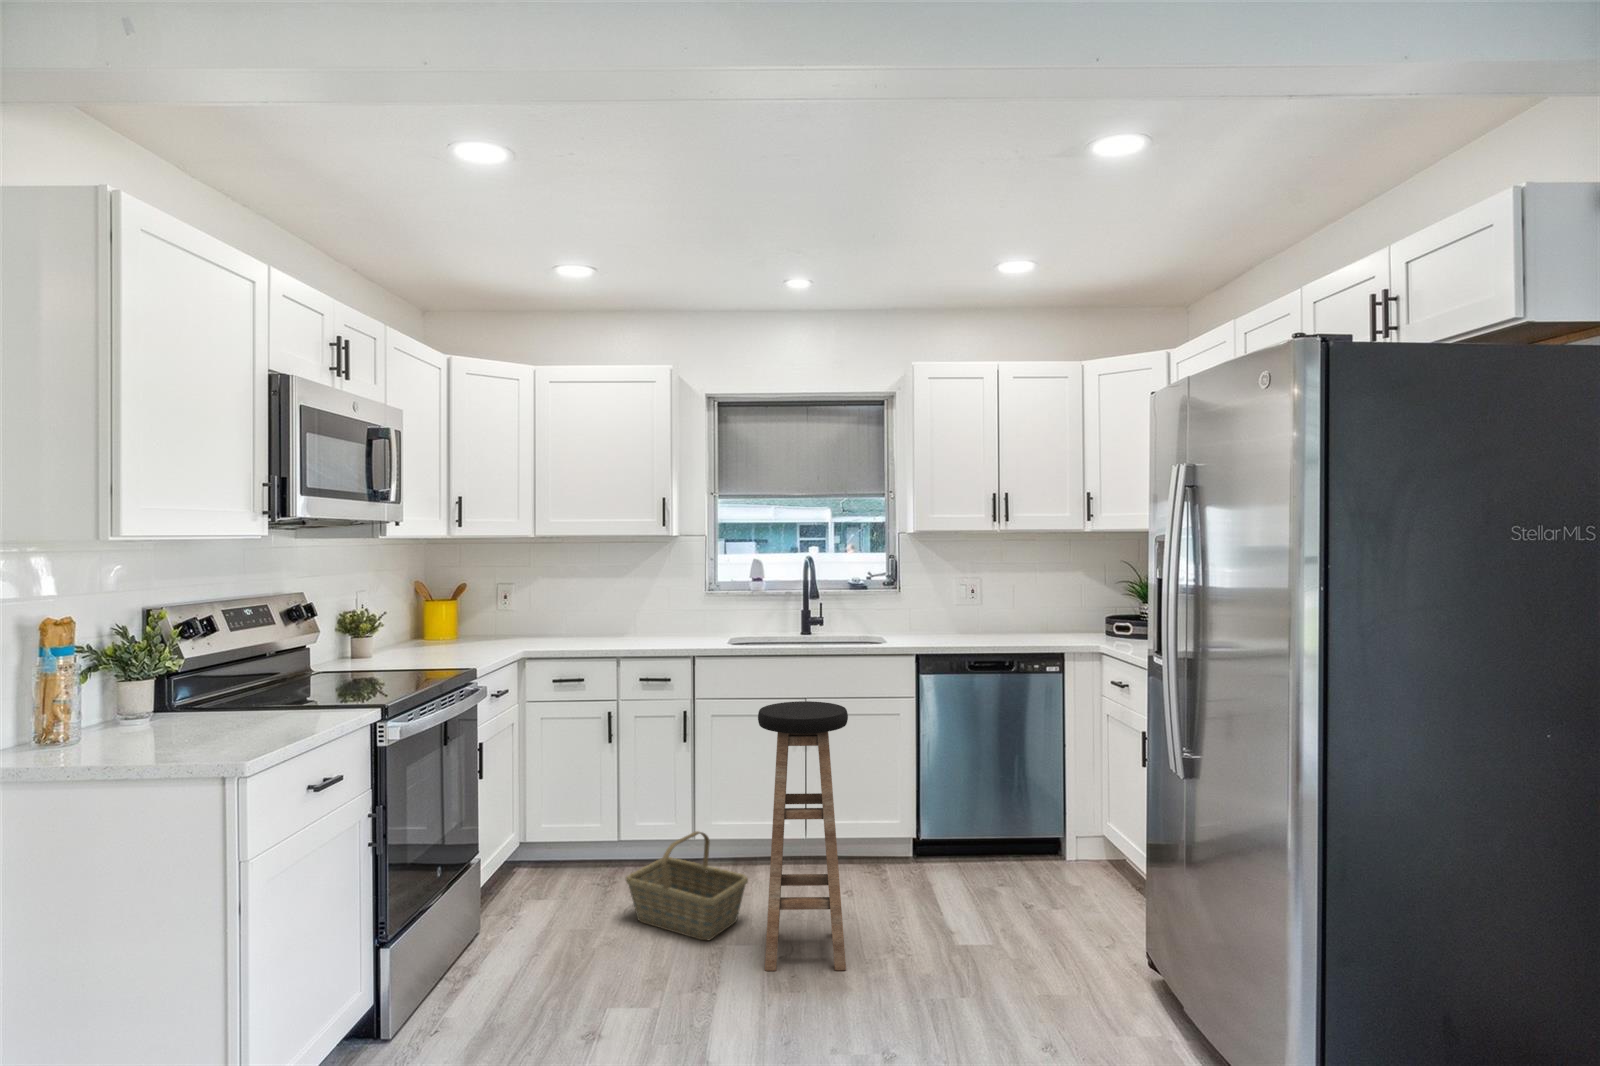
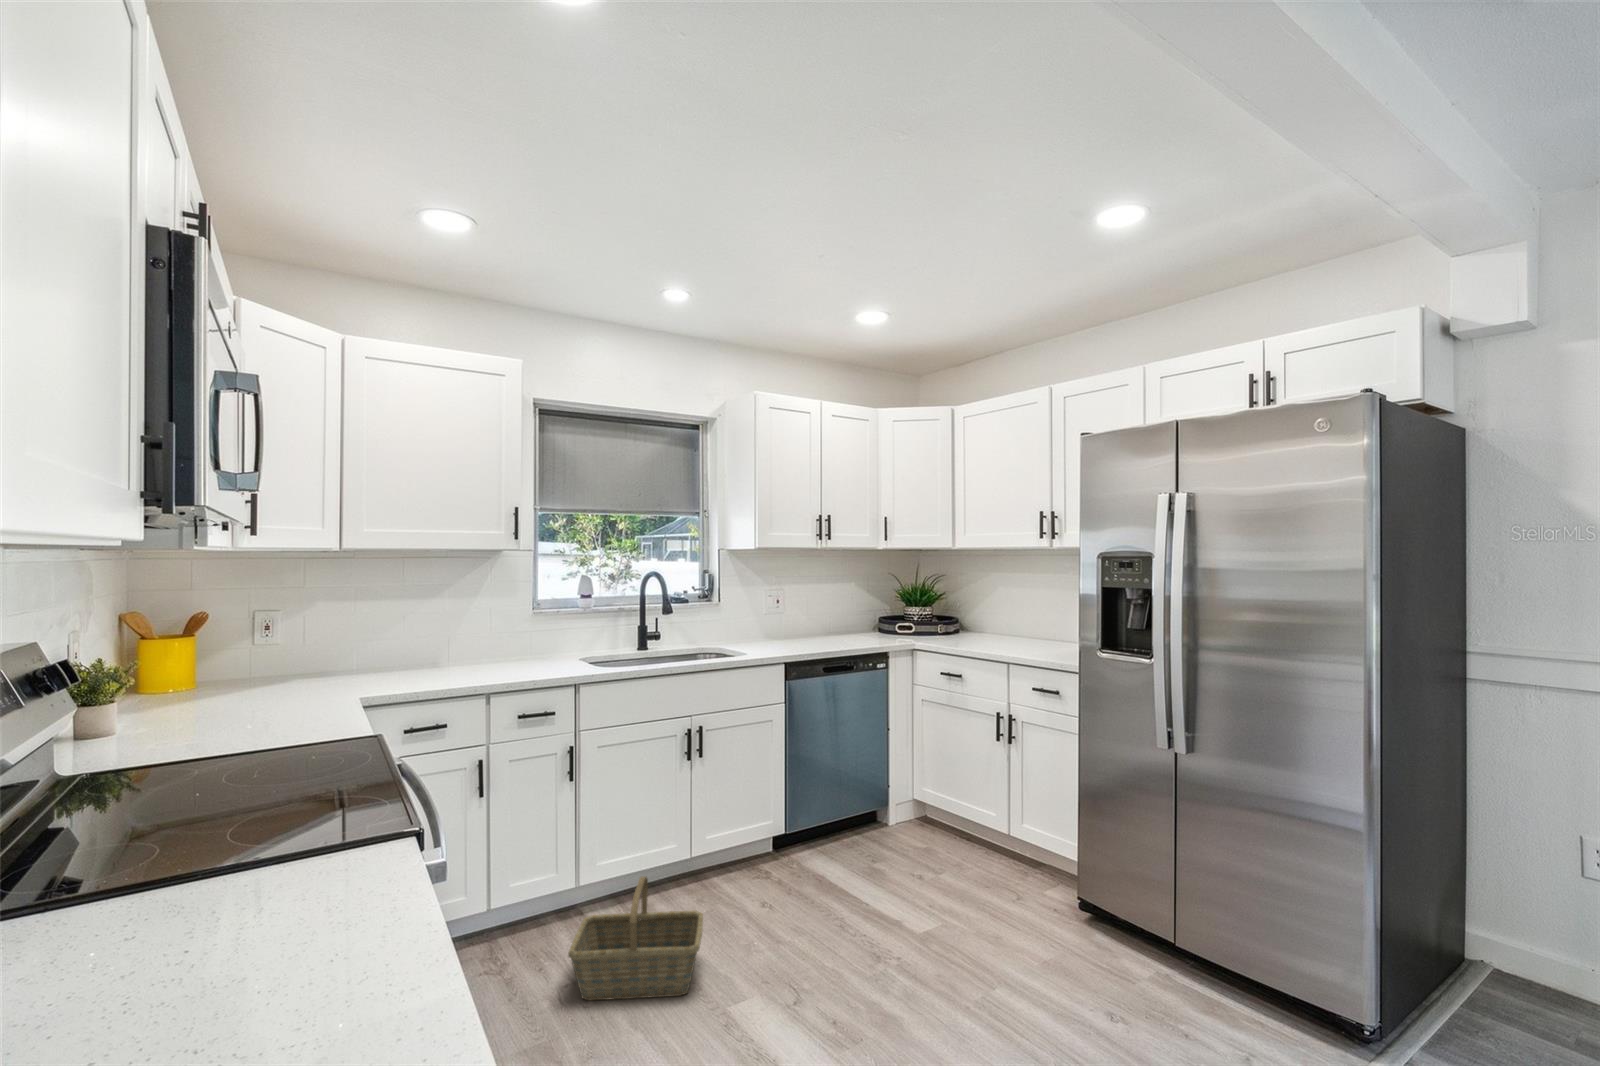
bar stool: present [758,701,848,971] -> none [736,715,844,1004]

